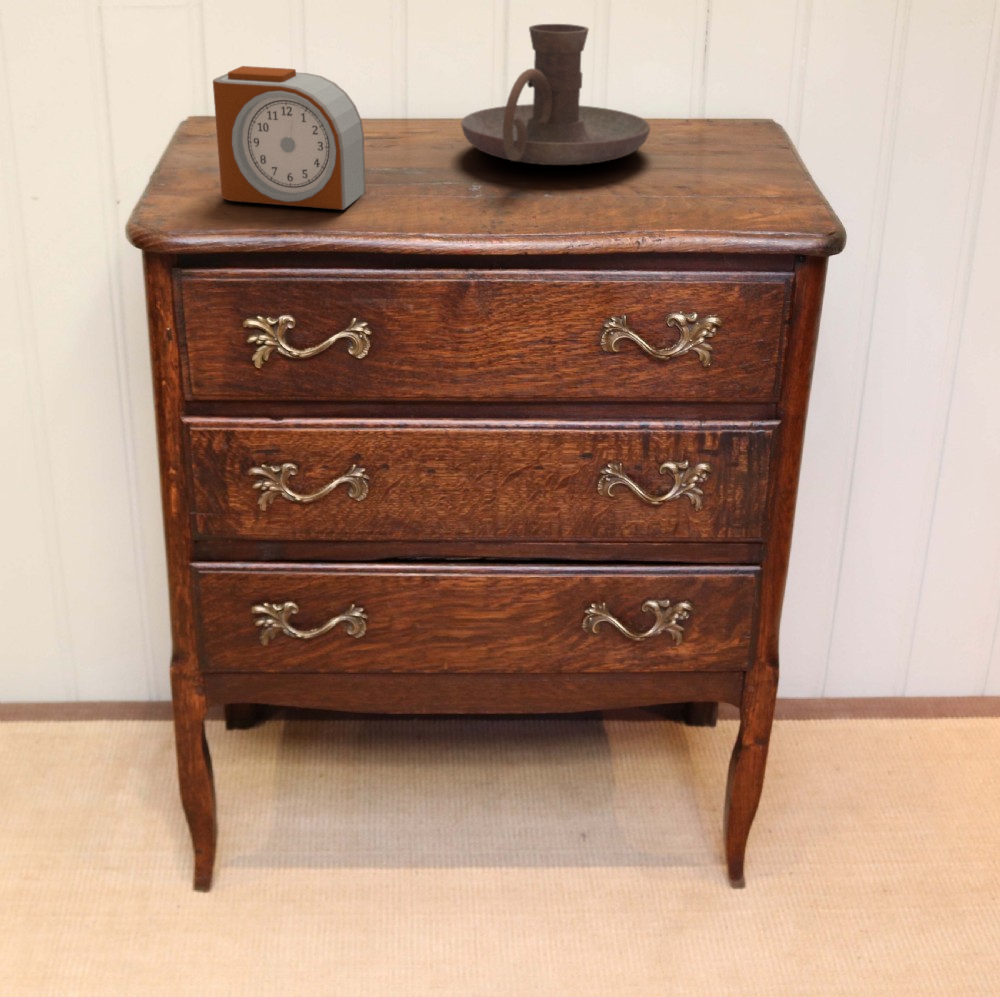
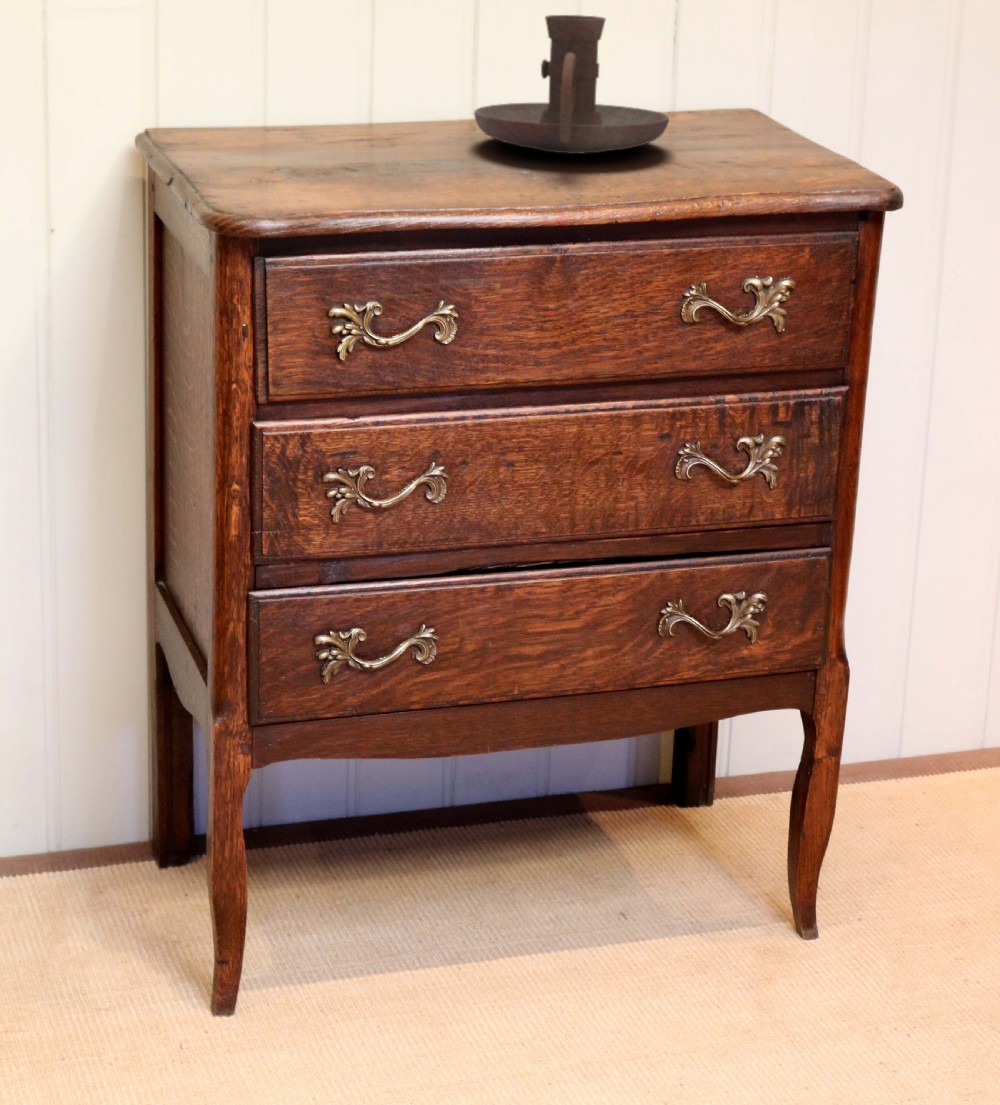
alarm clock: present [213,66,365,210] -> none [276,51,419,191]

